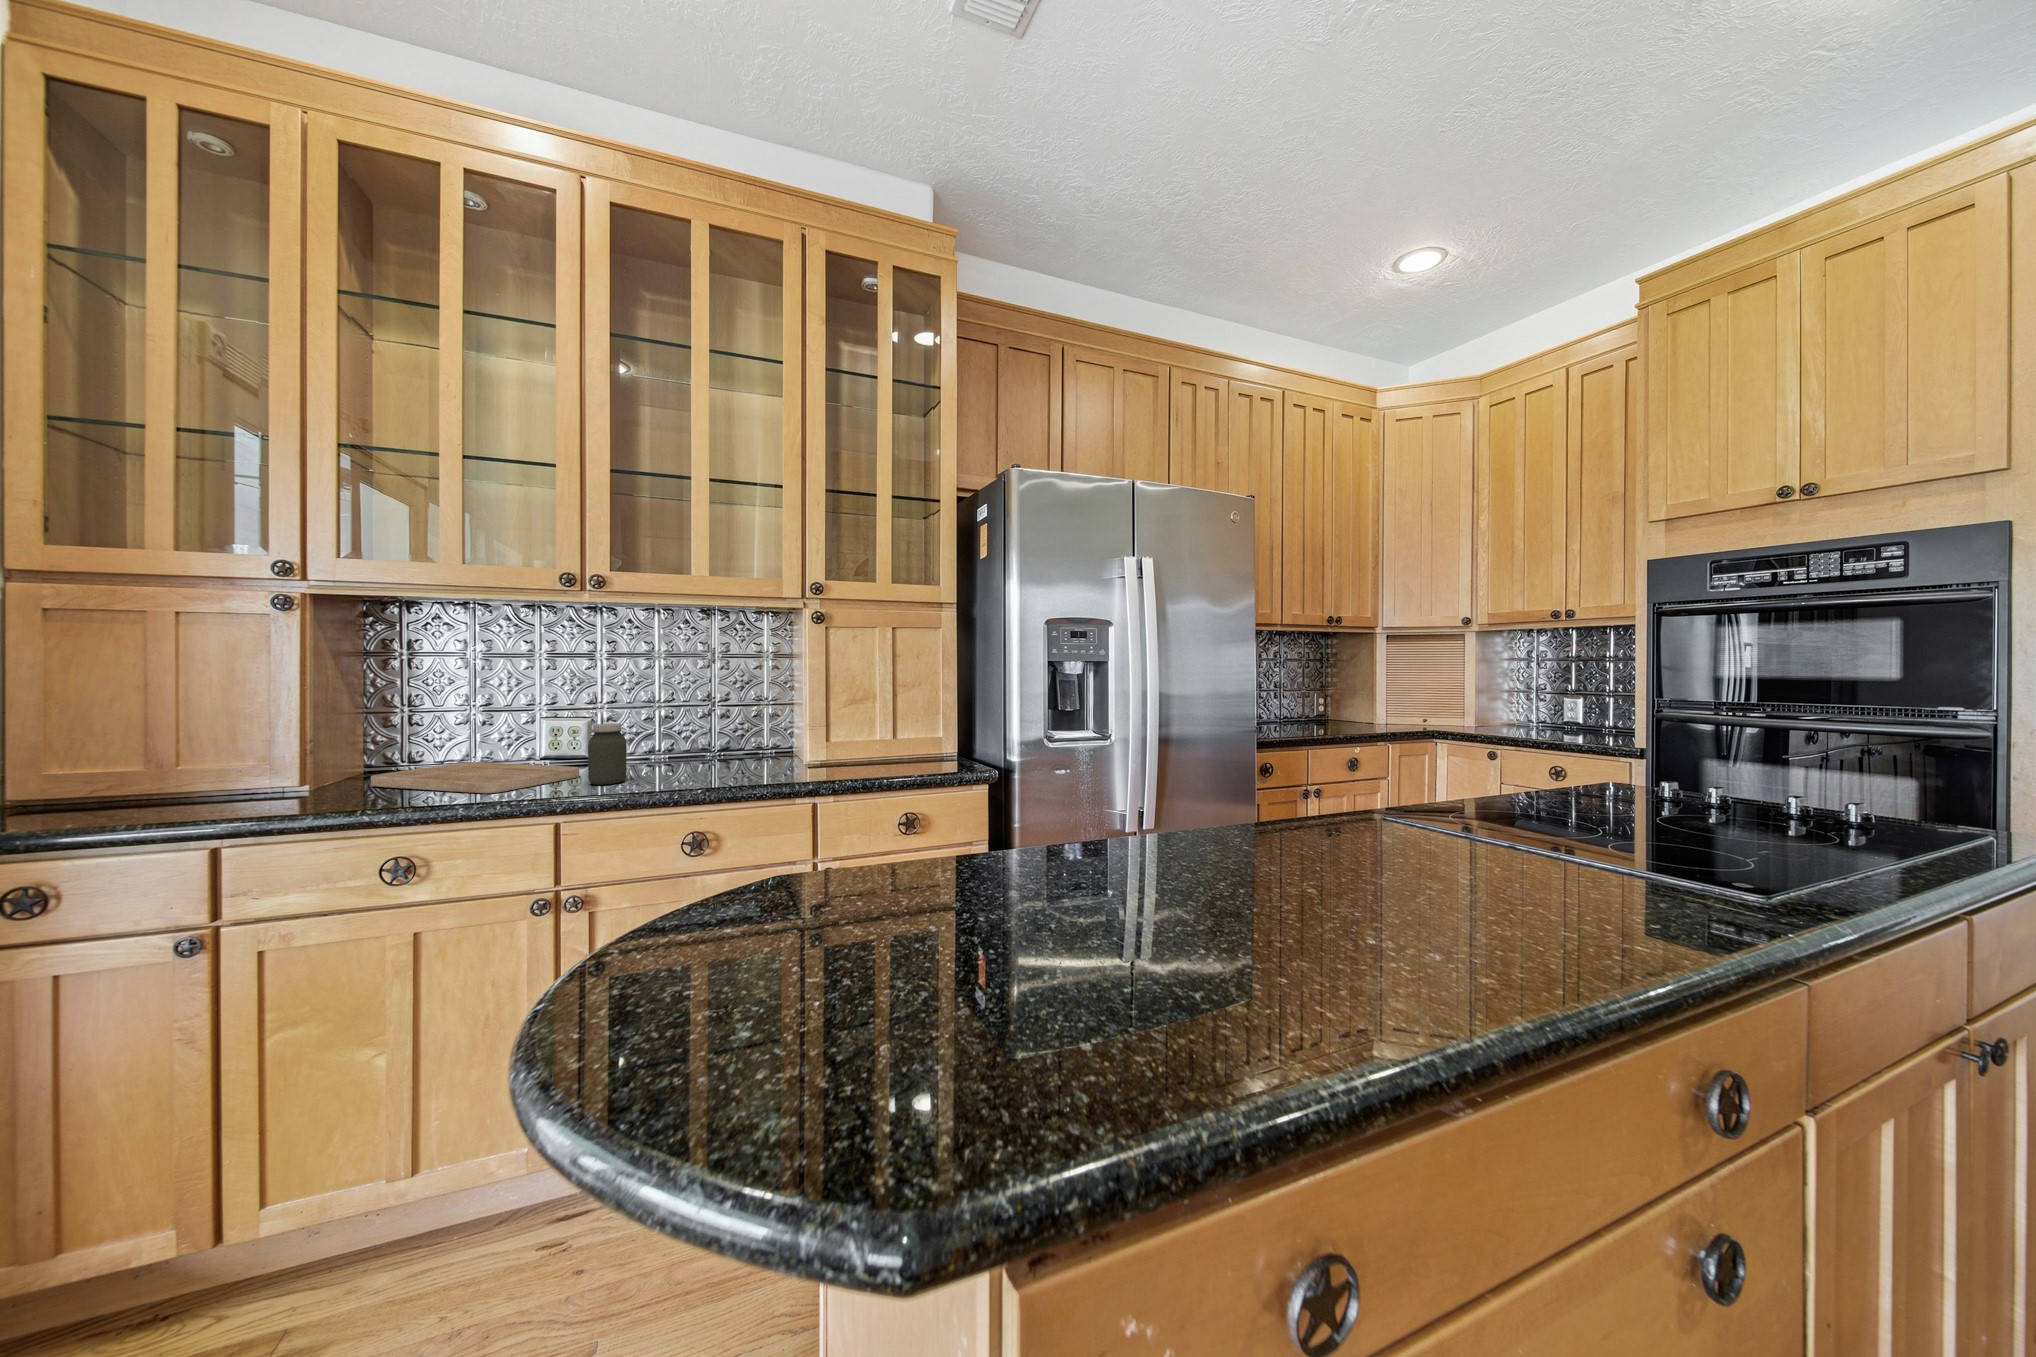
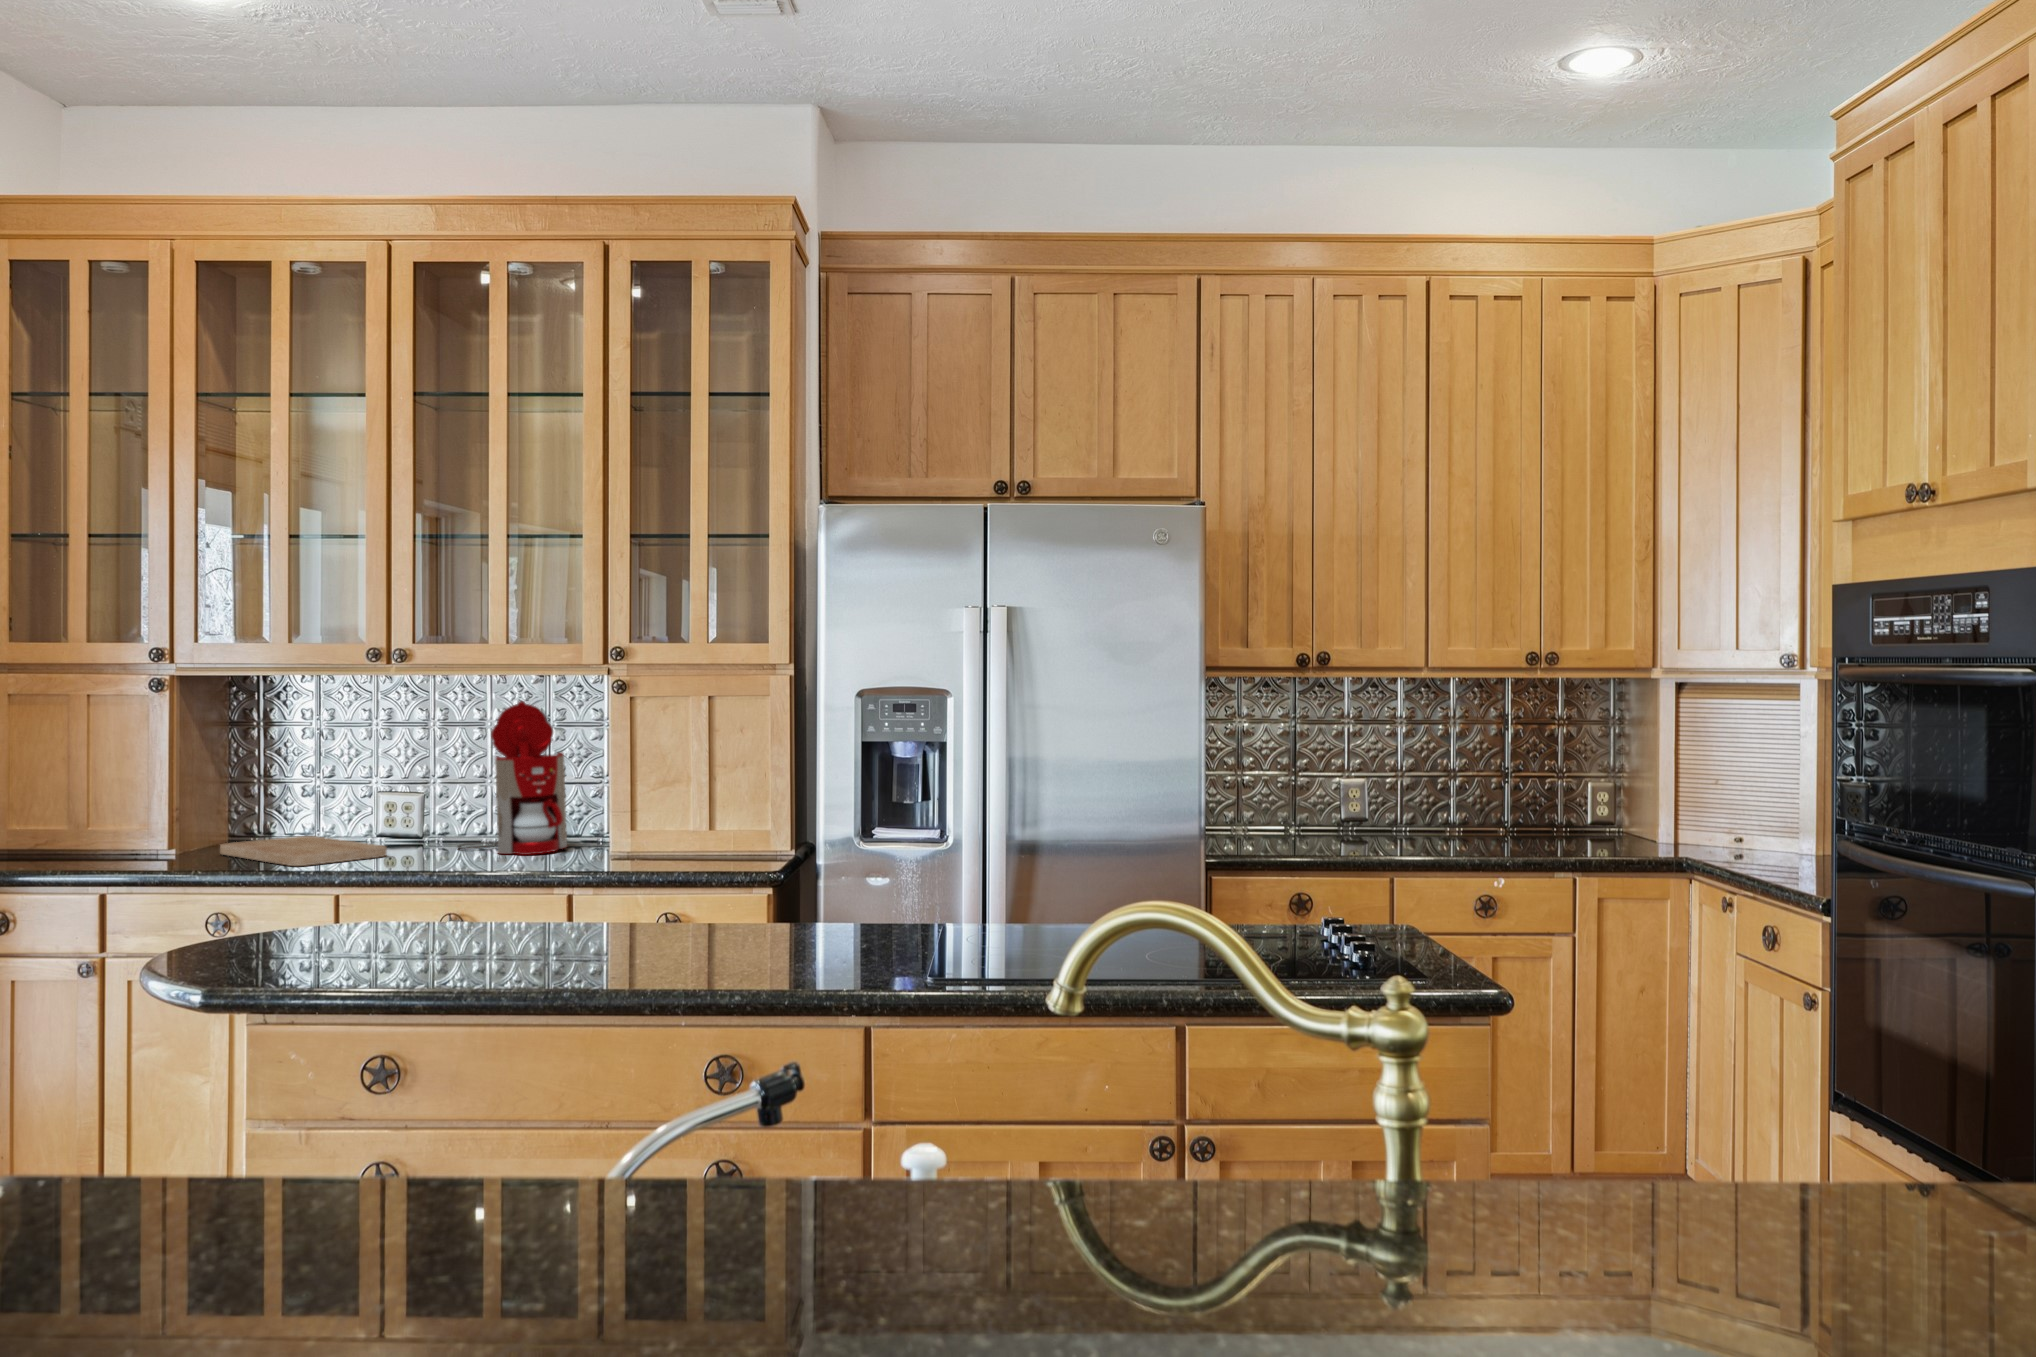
coffee maker: none [641,635,753,768] -> present [457,701,567,855]
jar: present [588,723,627,785] -> none [381,801,417,865]

